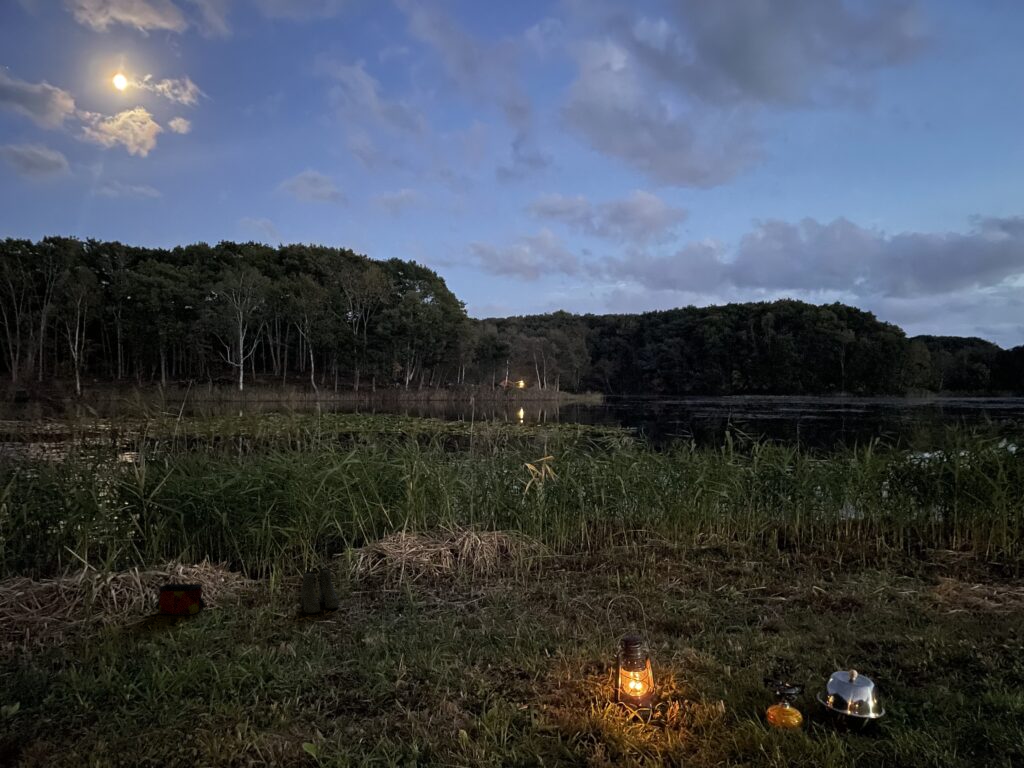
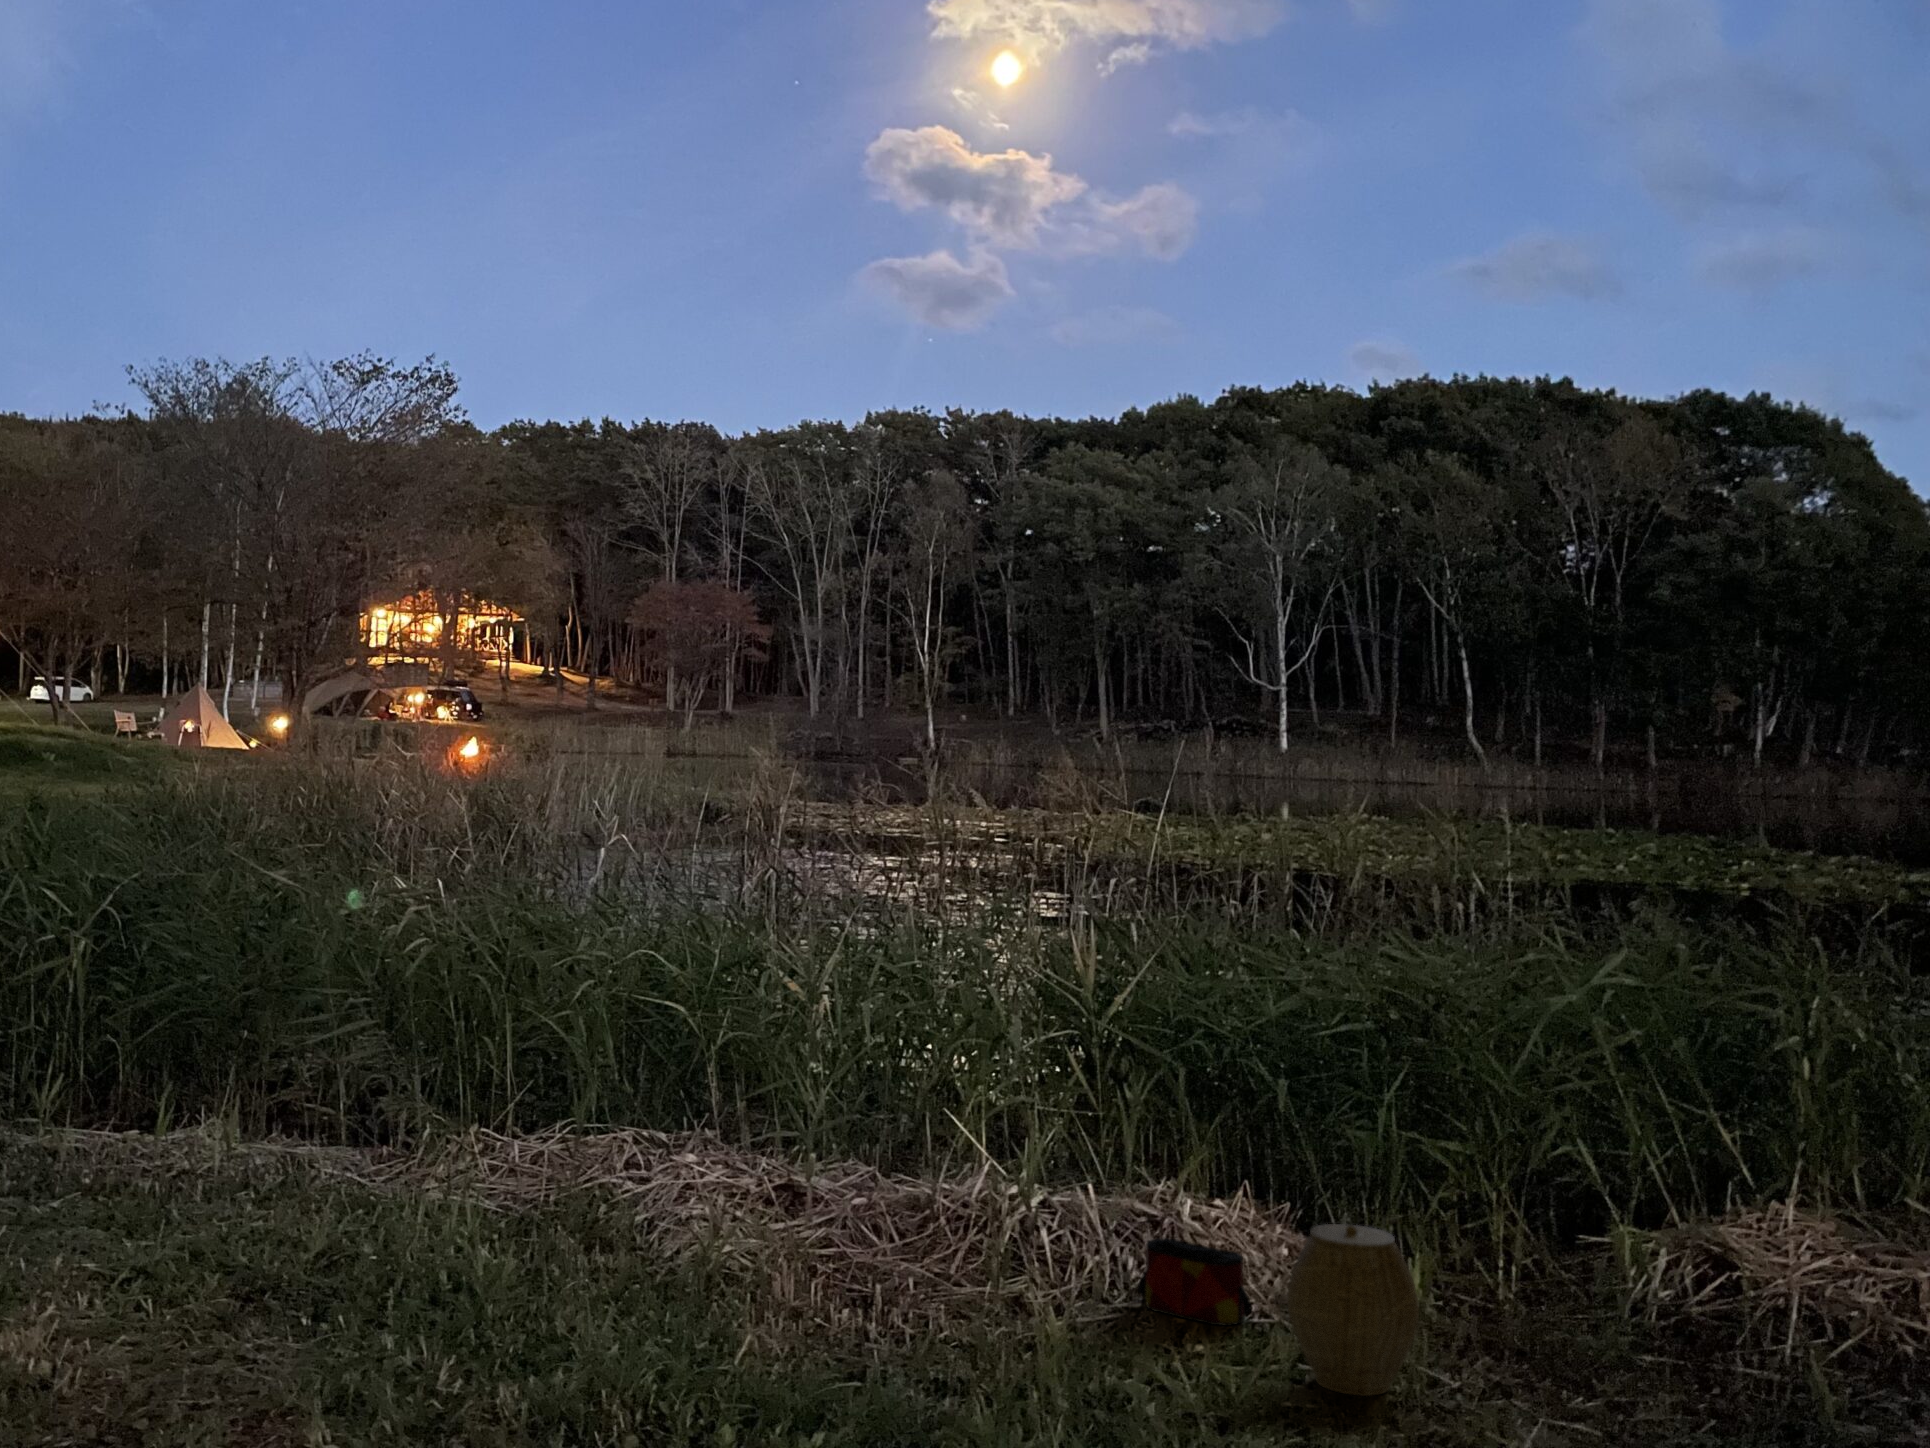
woven basket: none [214,565,269,633] -> present [1287,1224,1419,1396]
boots: present [301,568,339,614] -> none [1494,1271,1602,1389]

